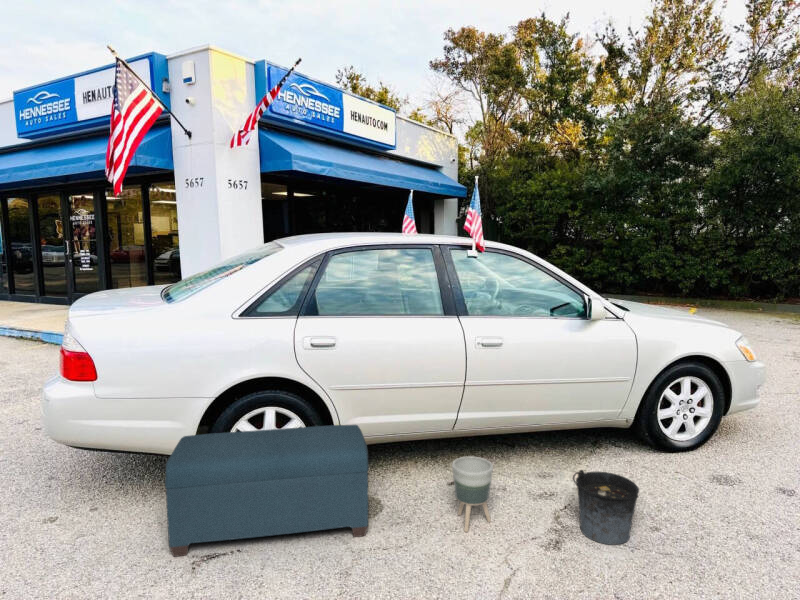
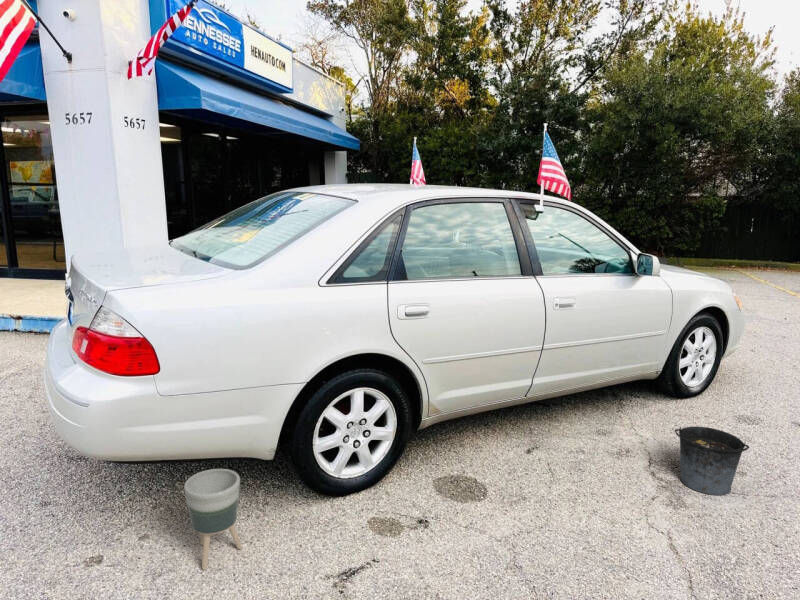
bench: present [165,425,369,557] -> none [272,400,505,577]
planter: present [452,456,493,532] -> present [184,469,242,570]

